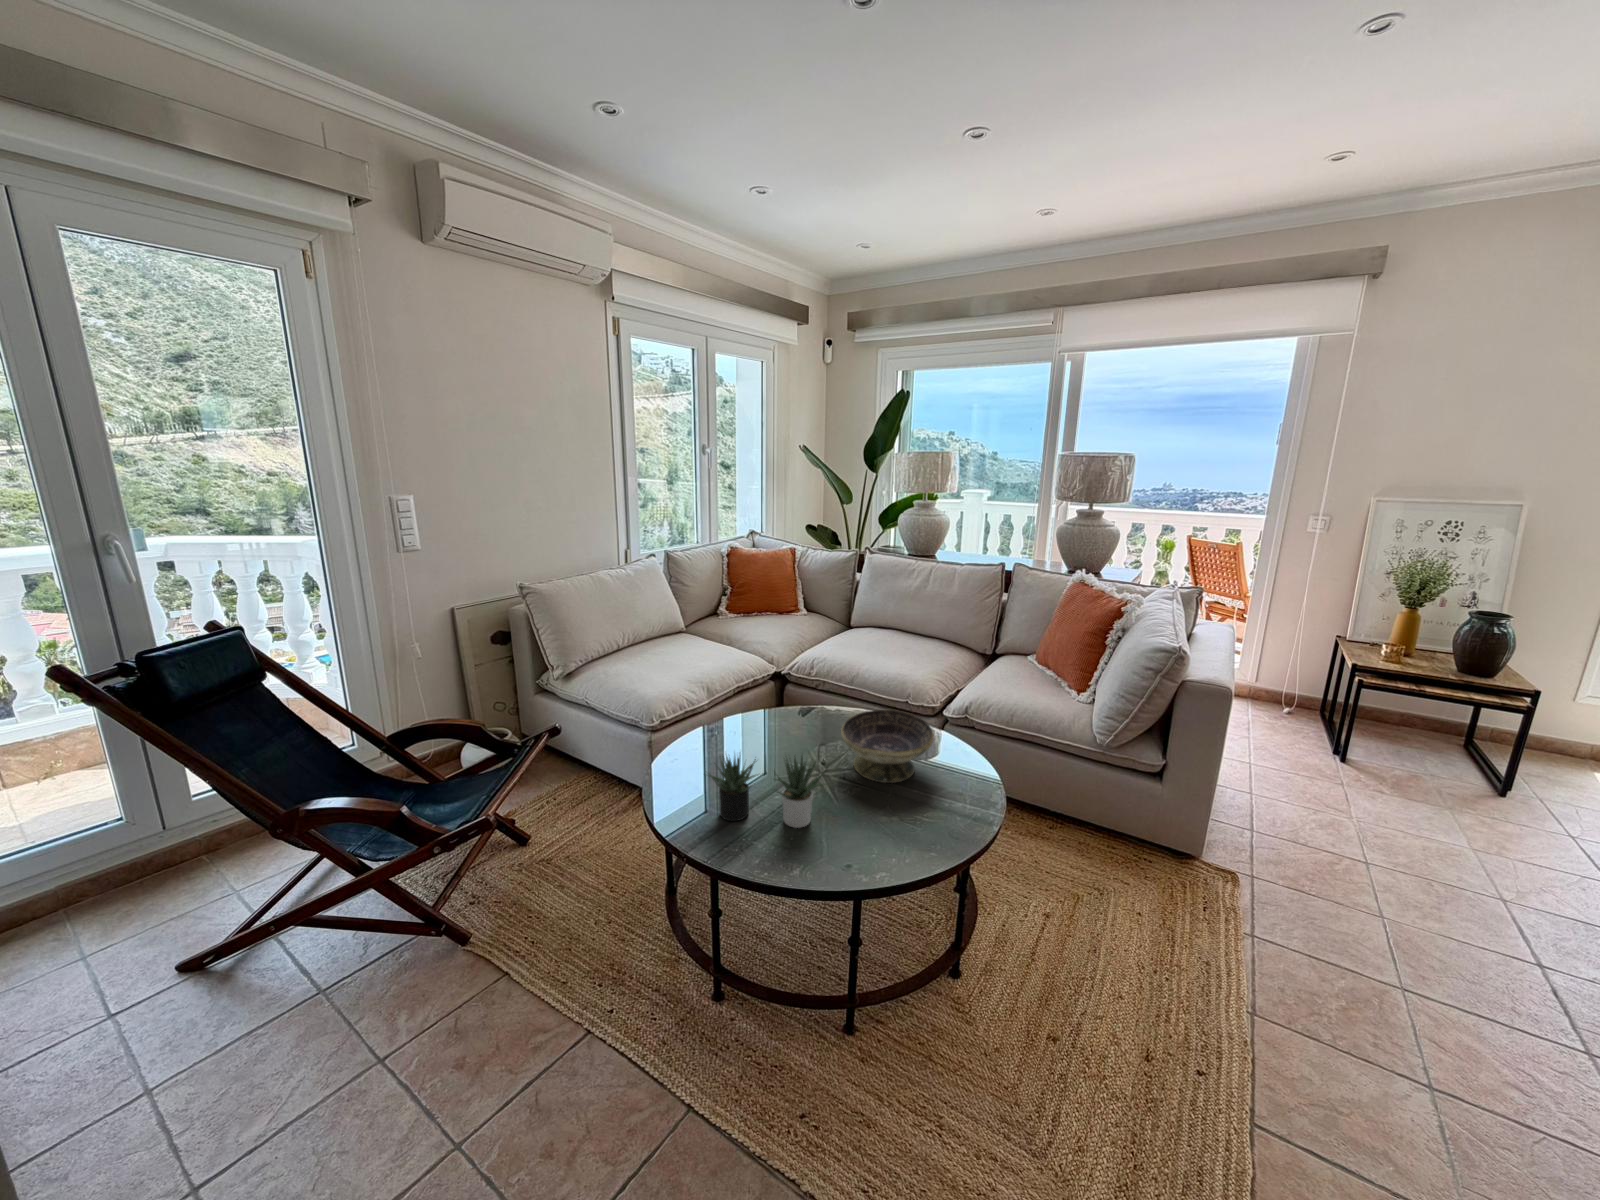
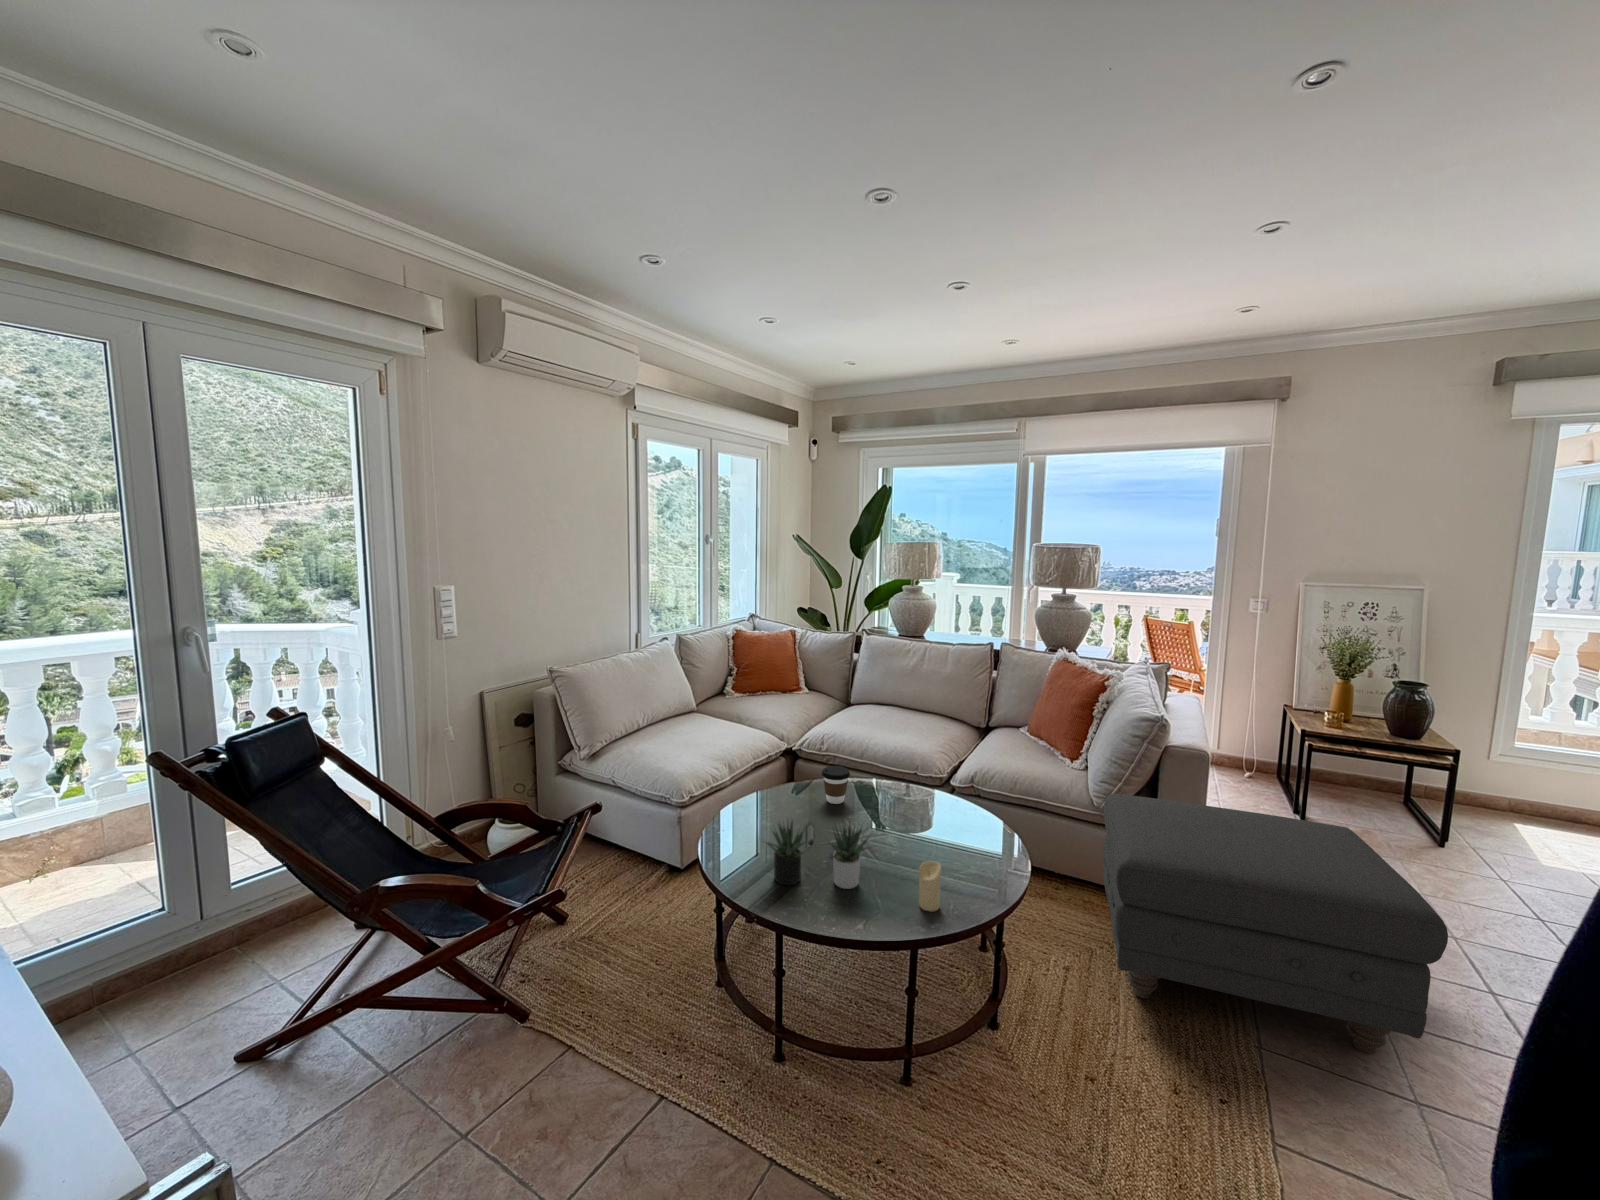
coffee cup: none [794,693,824,733] -> present [822,766,850,804]
decorative bowl: present [841,710,934,783] -> none [873,779,958,847]
ottoman: none [1100,731,1497,1029] -> present [1103,794,1448,1054]
candle: none [871,803,897,857] -> present [919,862,942,911]

